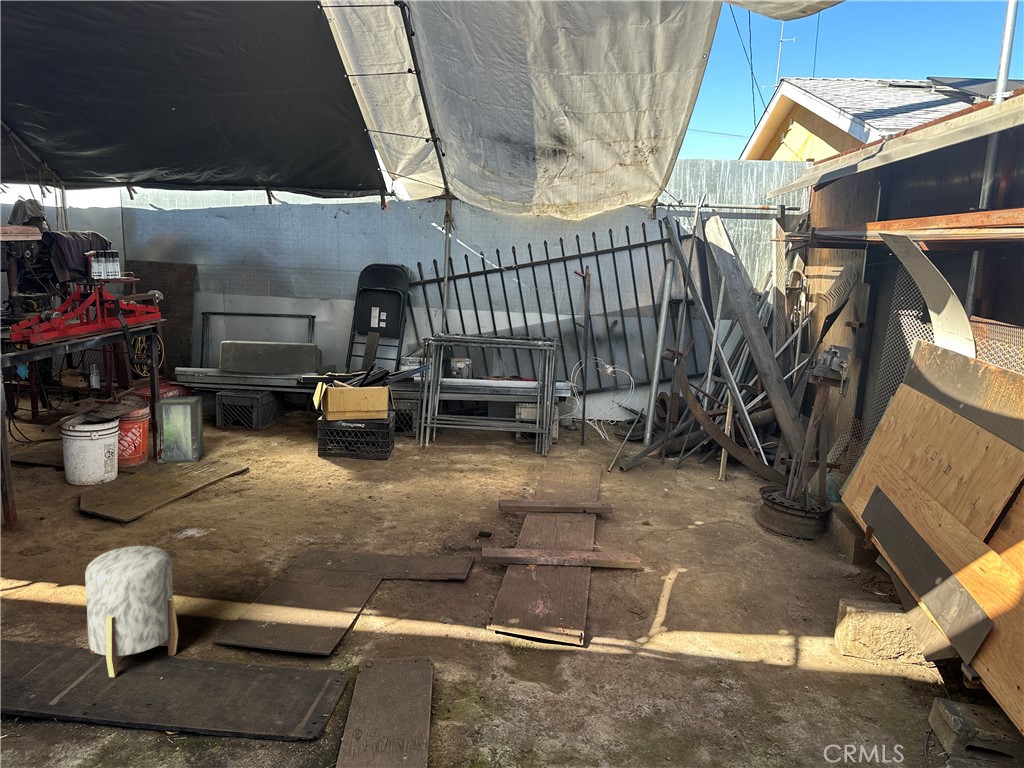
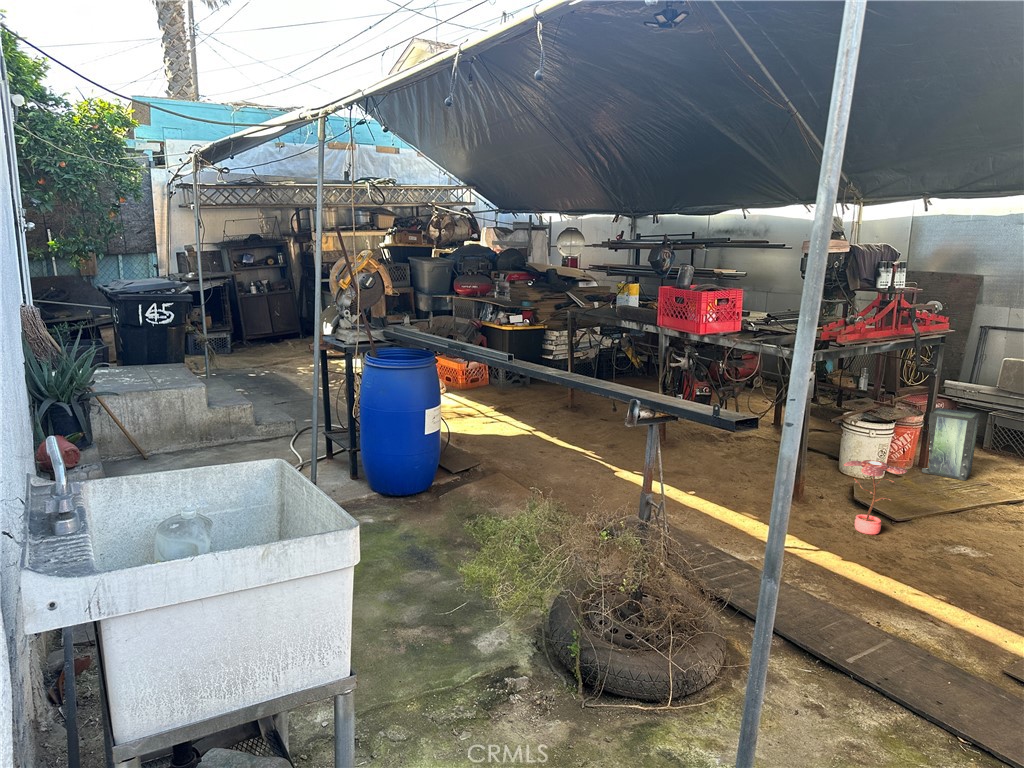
potted plant: none [52,465,124,546] -> present [844,460,907,535]
stool: present [85,546,178,677] -> none [876,545,972,668]

